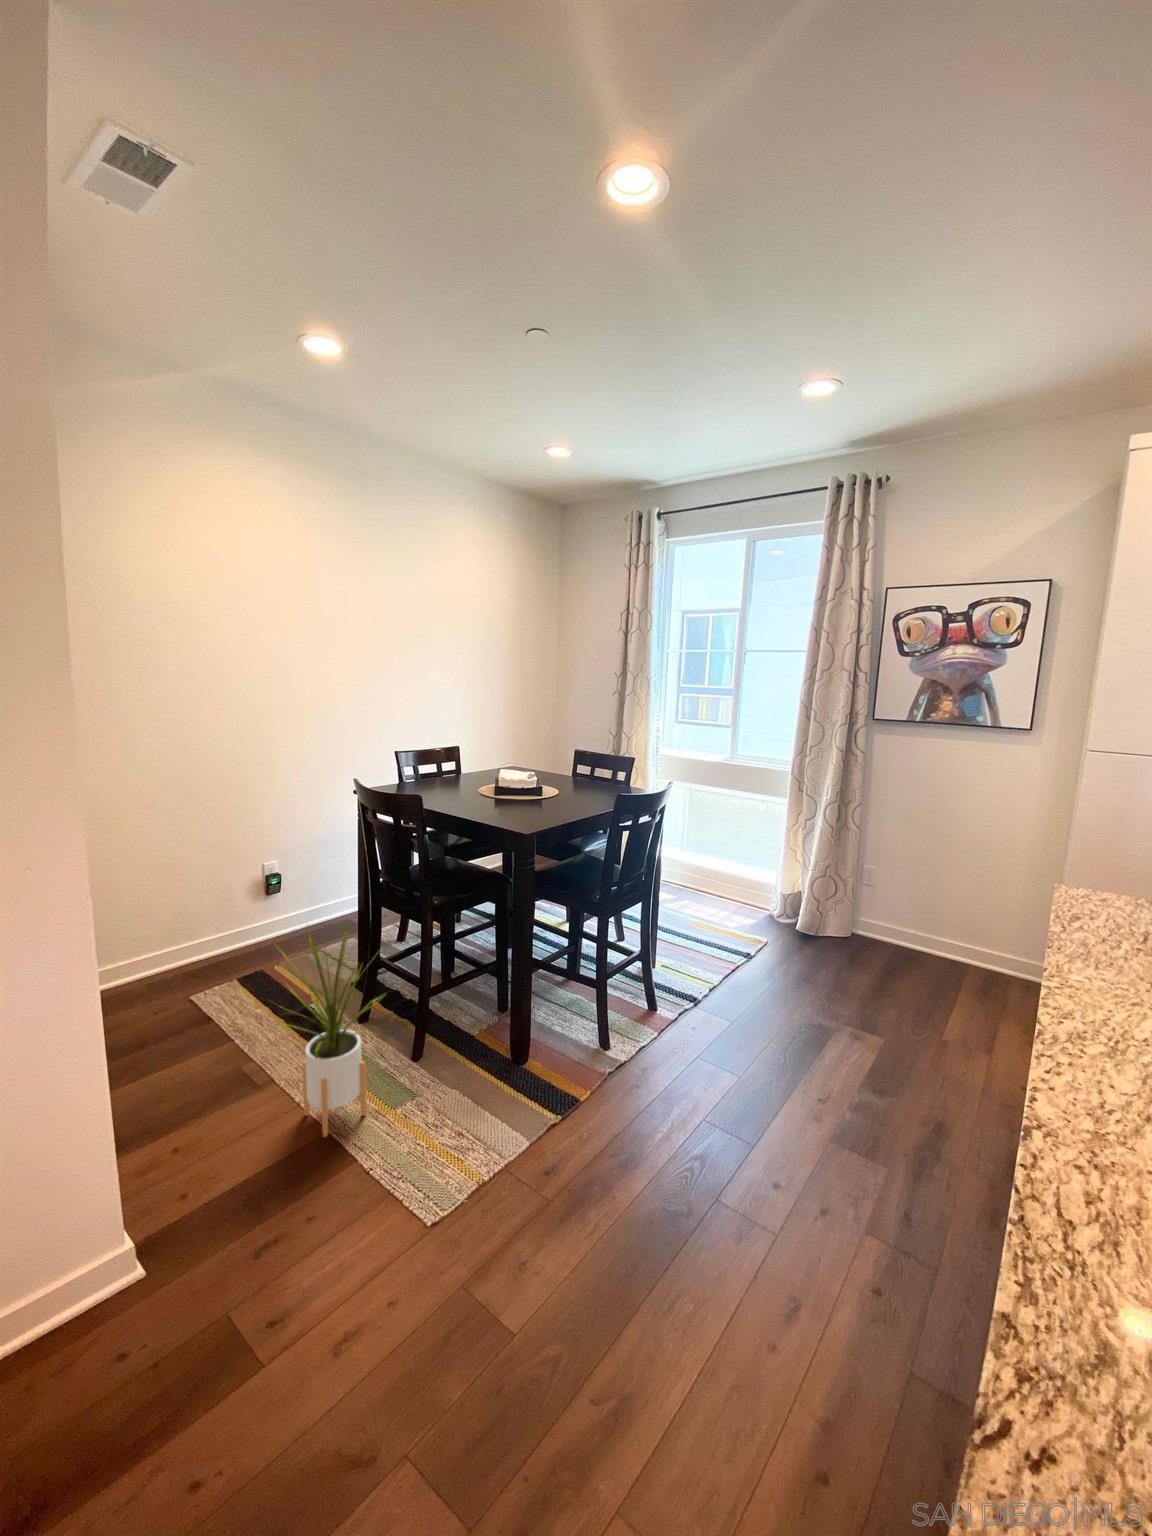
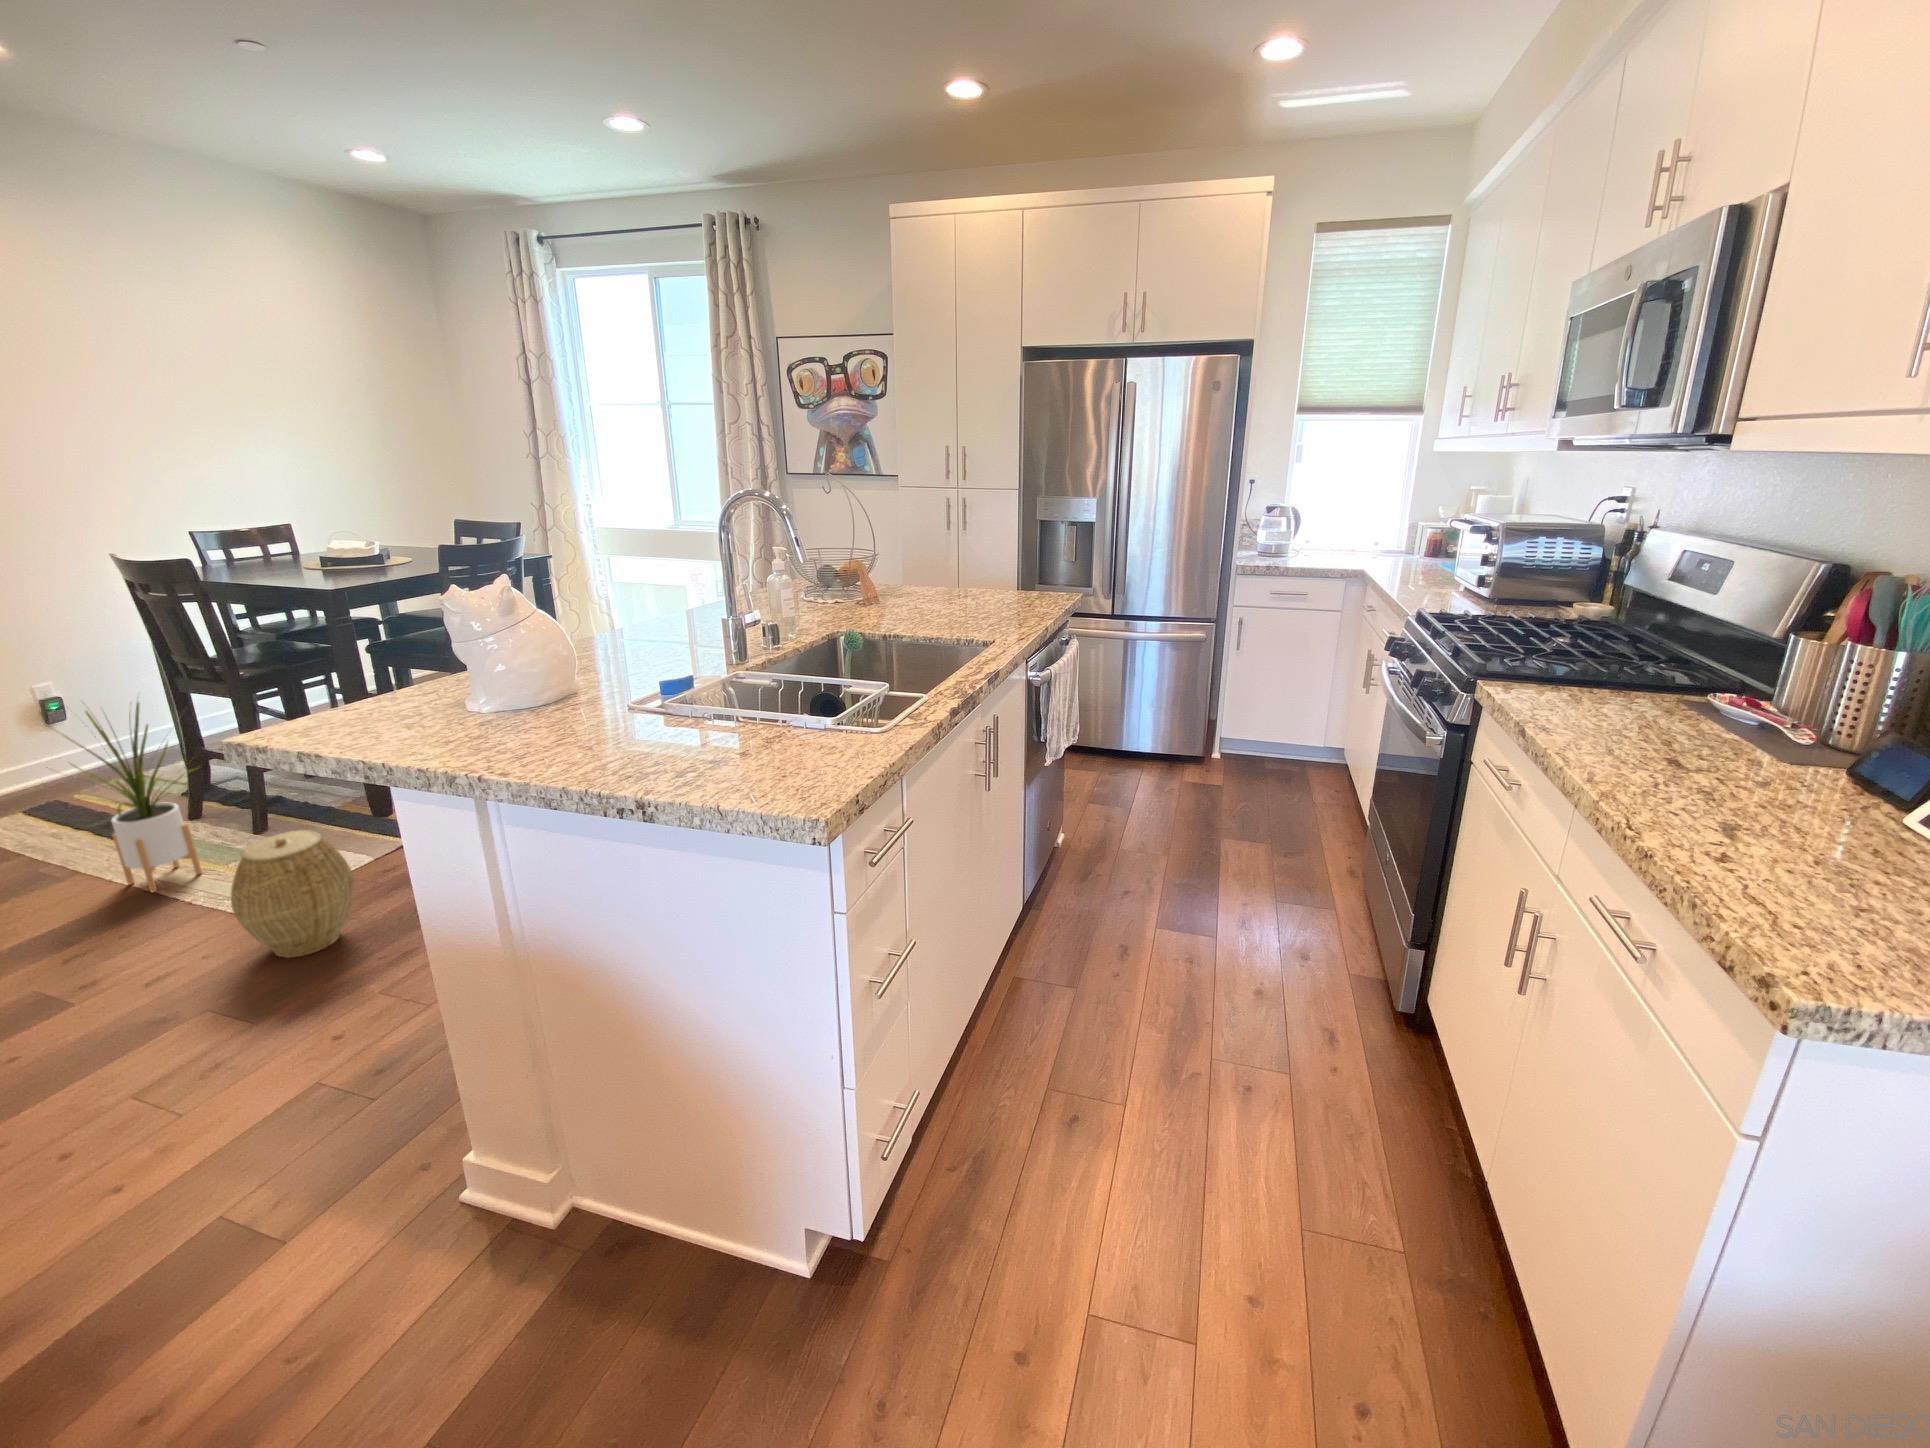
woven basket: none [419,1156,549,1356] -> present [231,830,355,958]

